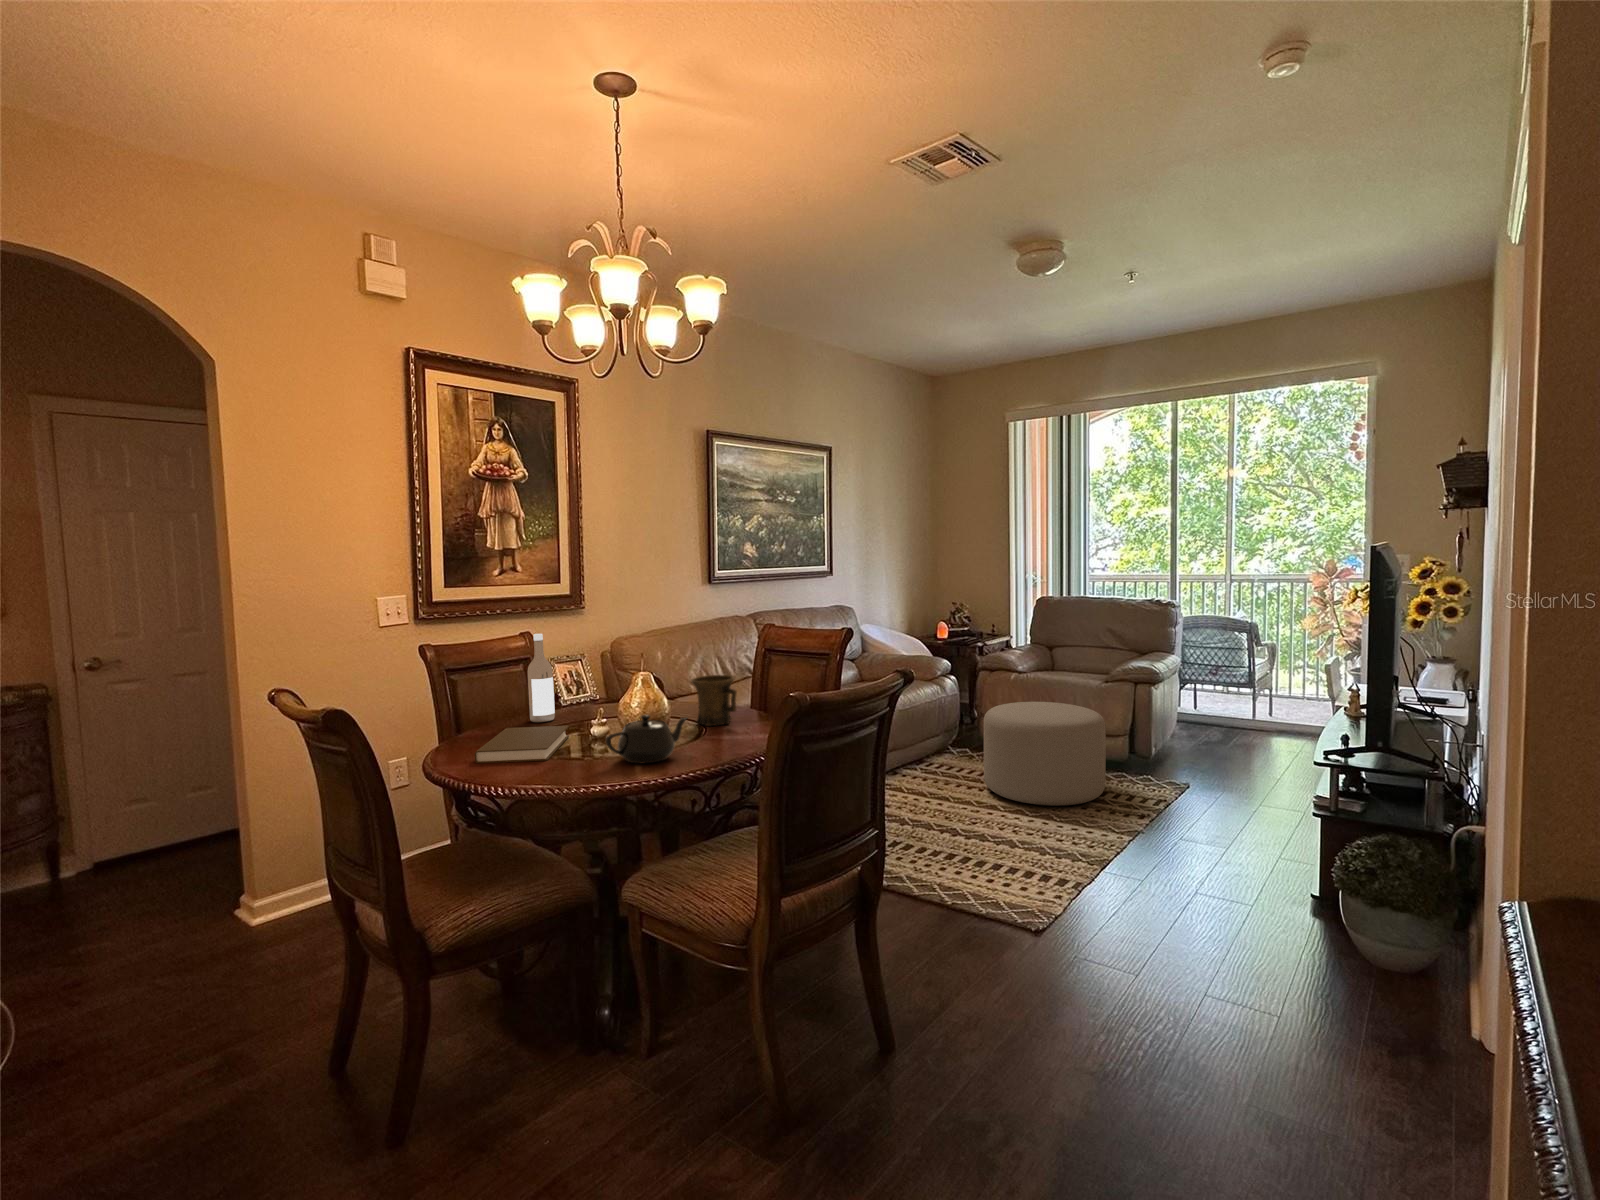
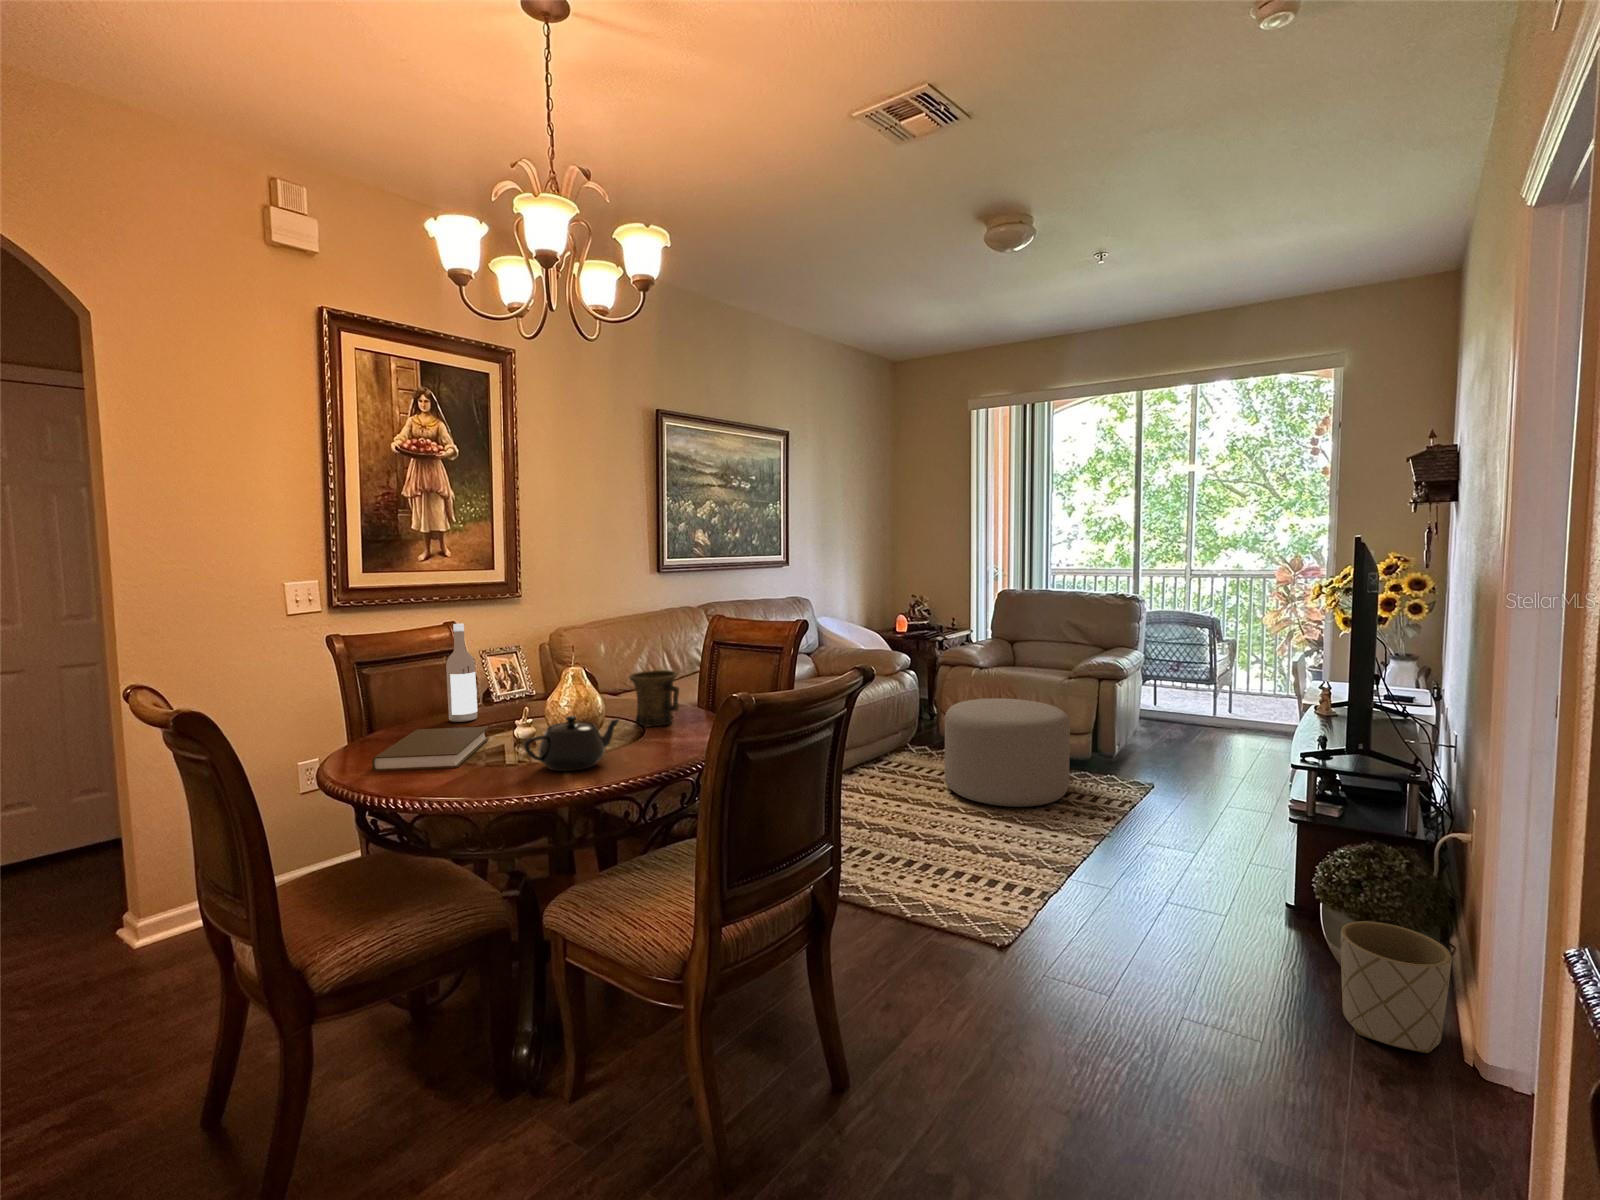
planter: none [1355,907,1458,1028] -> present [1341,921,1452,1053]

